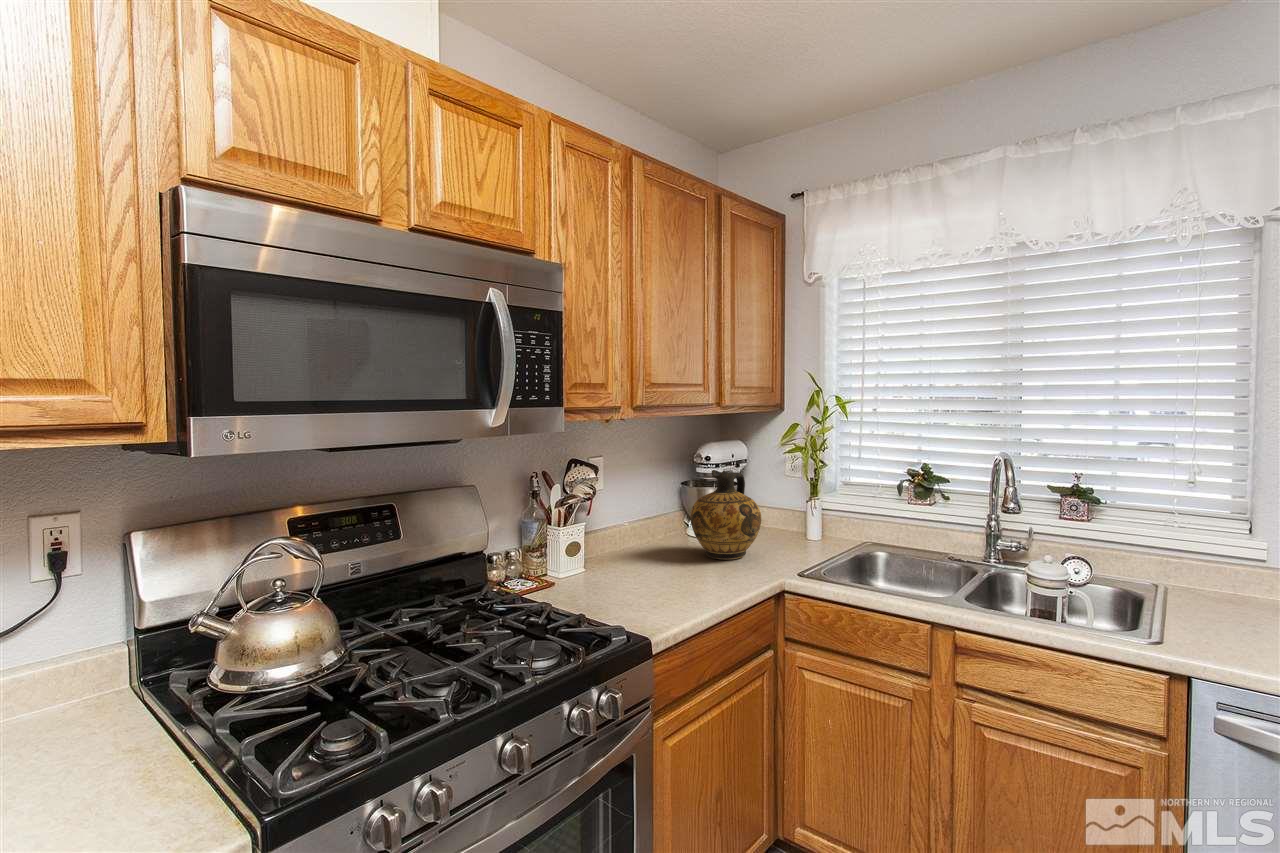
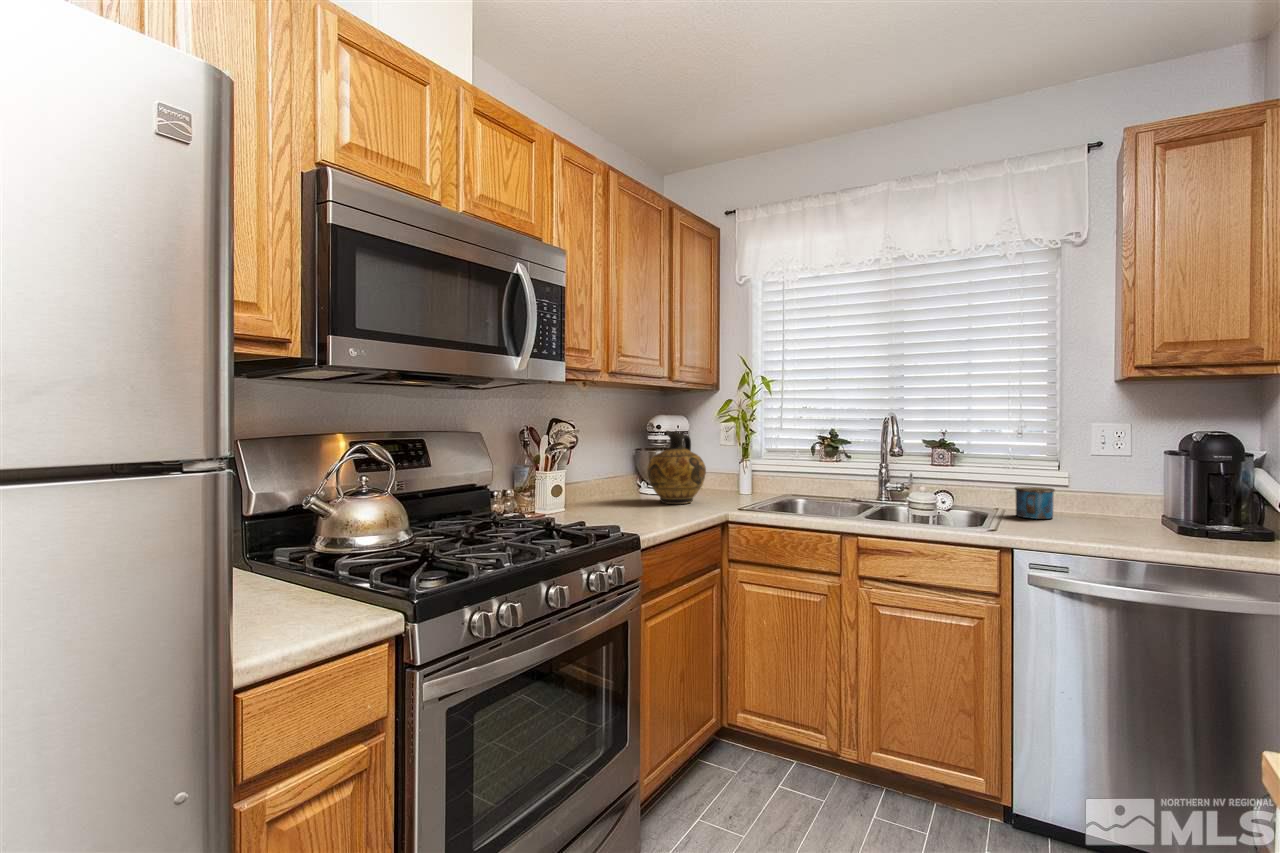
mug: none [1183,563,1249,615] -> present [1015,487,1055,519]

